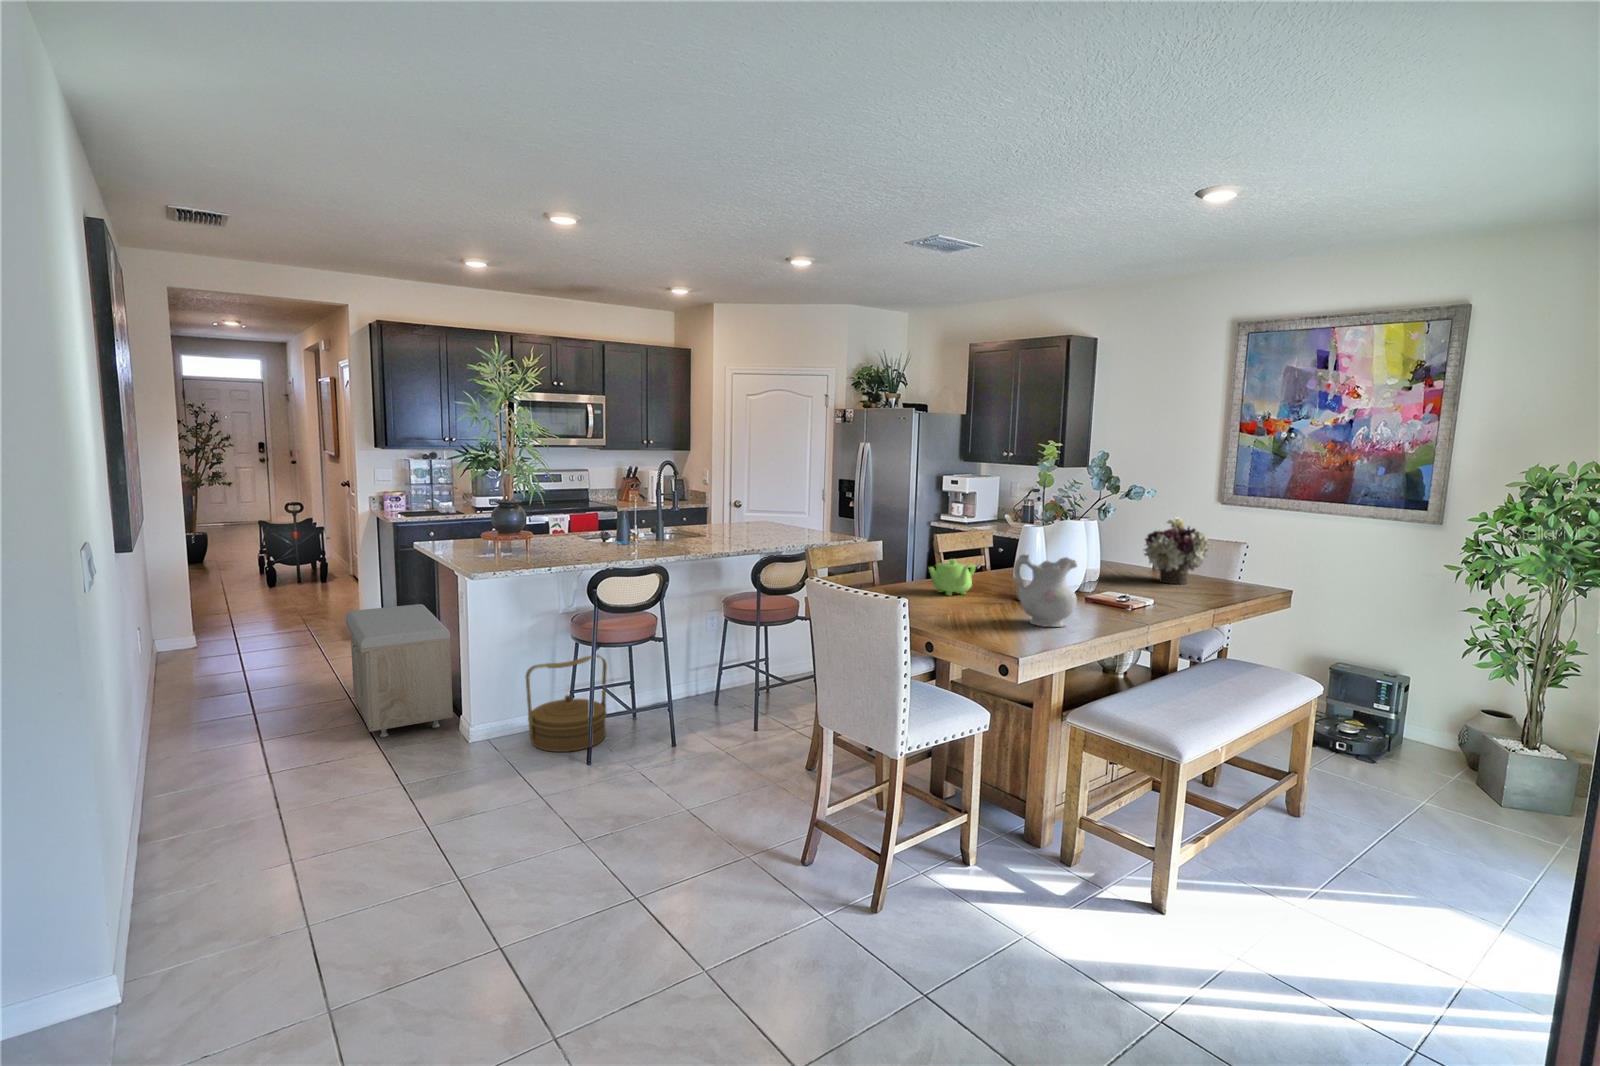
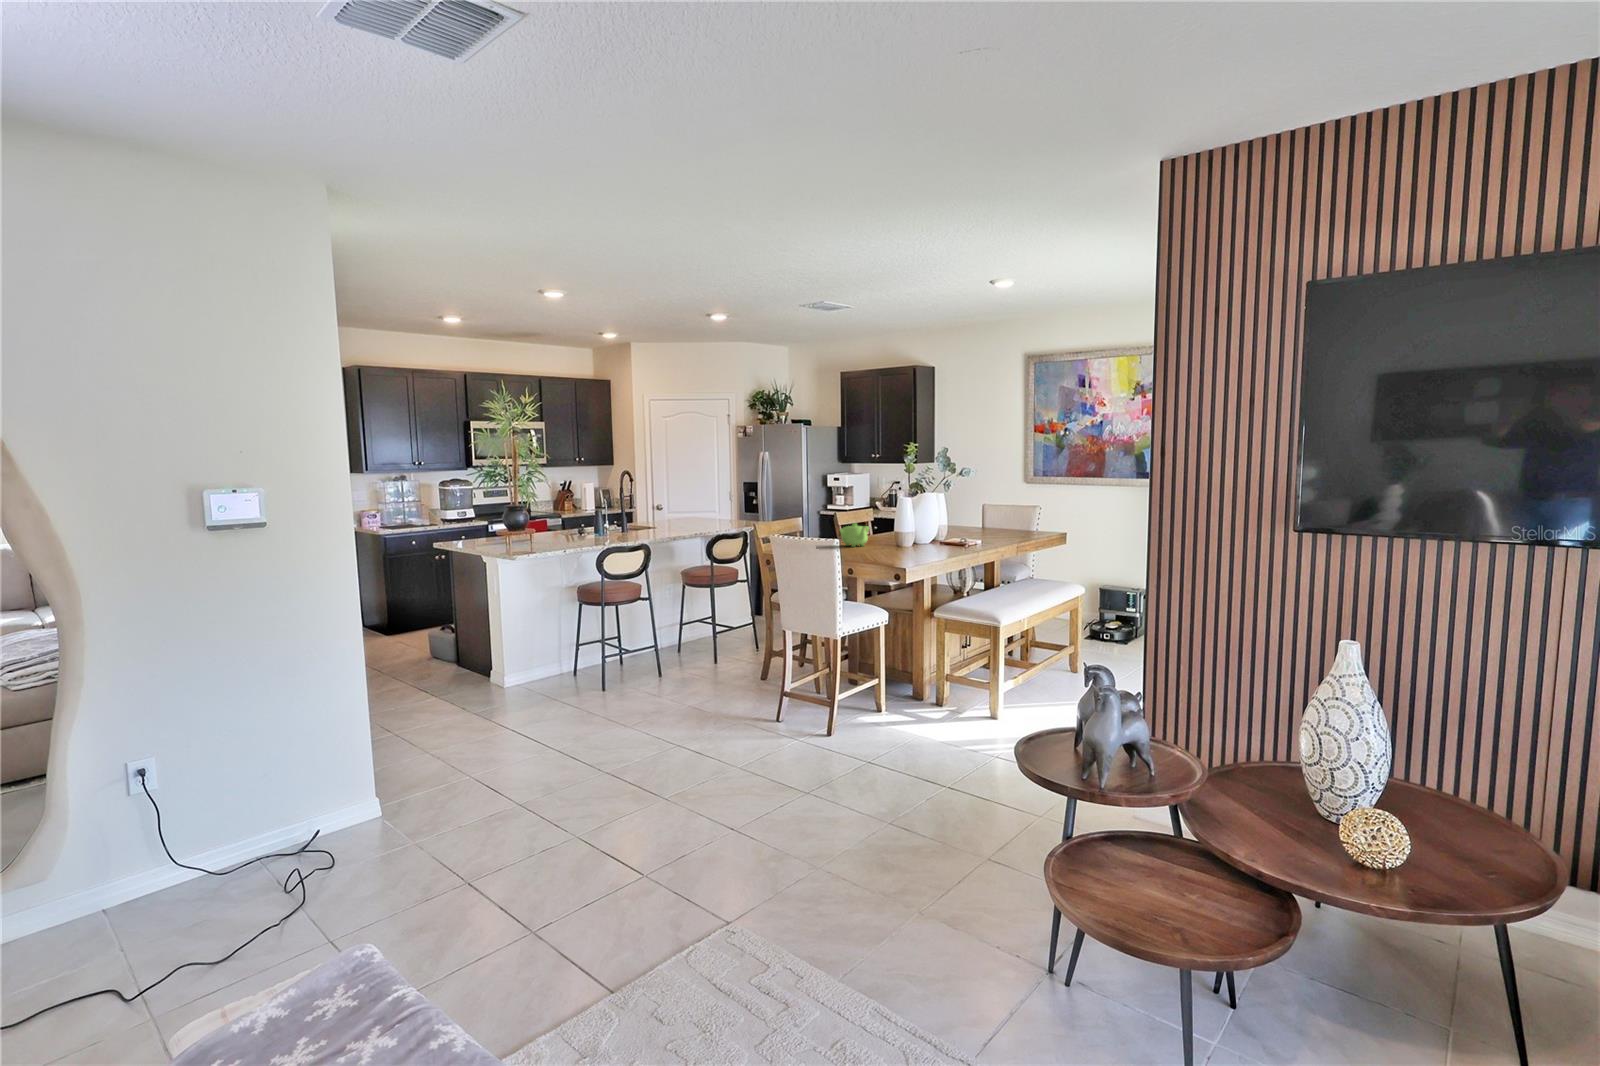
flower arrangement: present [1143,517,1209,584] -> none [974,489,1016,534]
ceramic pitcher: present [1014,554,1077,627] -> none [897,512,936,556]
storage bench: present [346,604,453,737] -> none [385,591,487,688]
woven basket: present [526,655,607,752] -> none [550,614,609,685]

